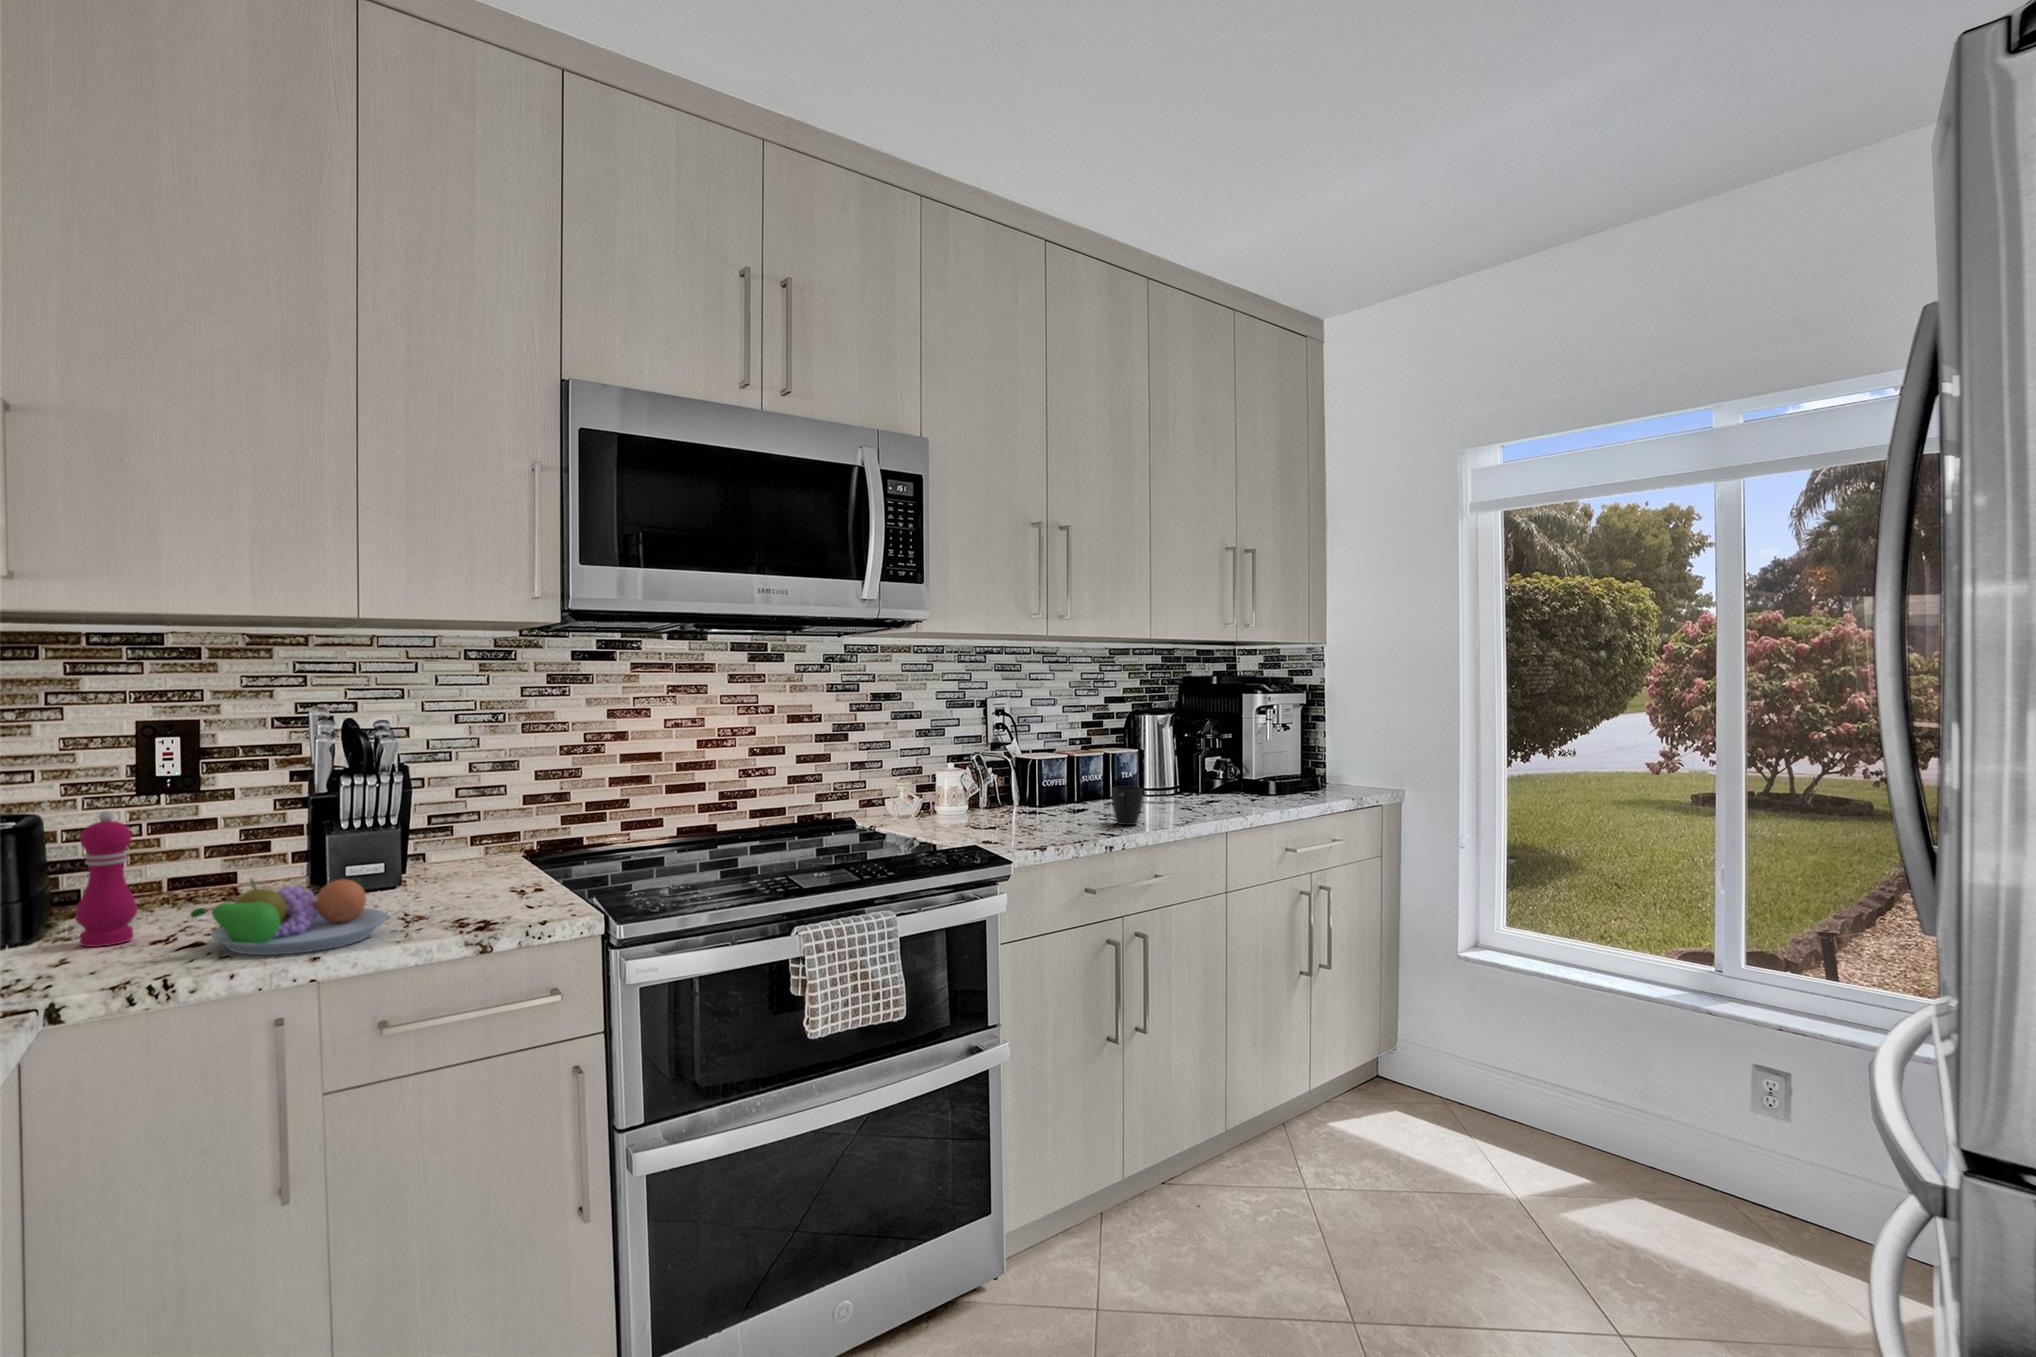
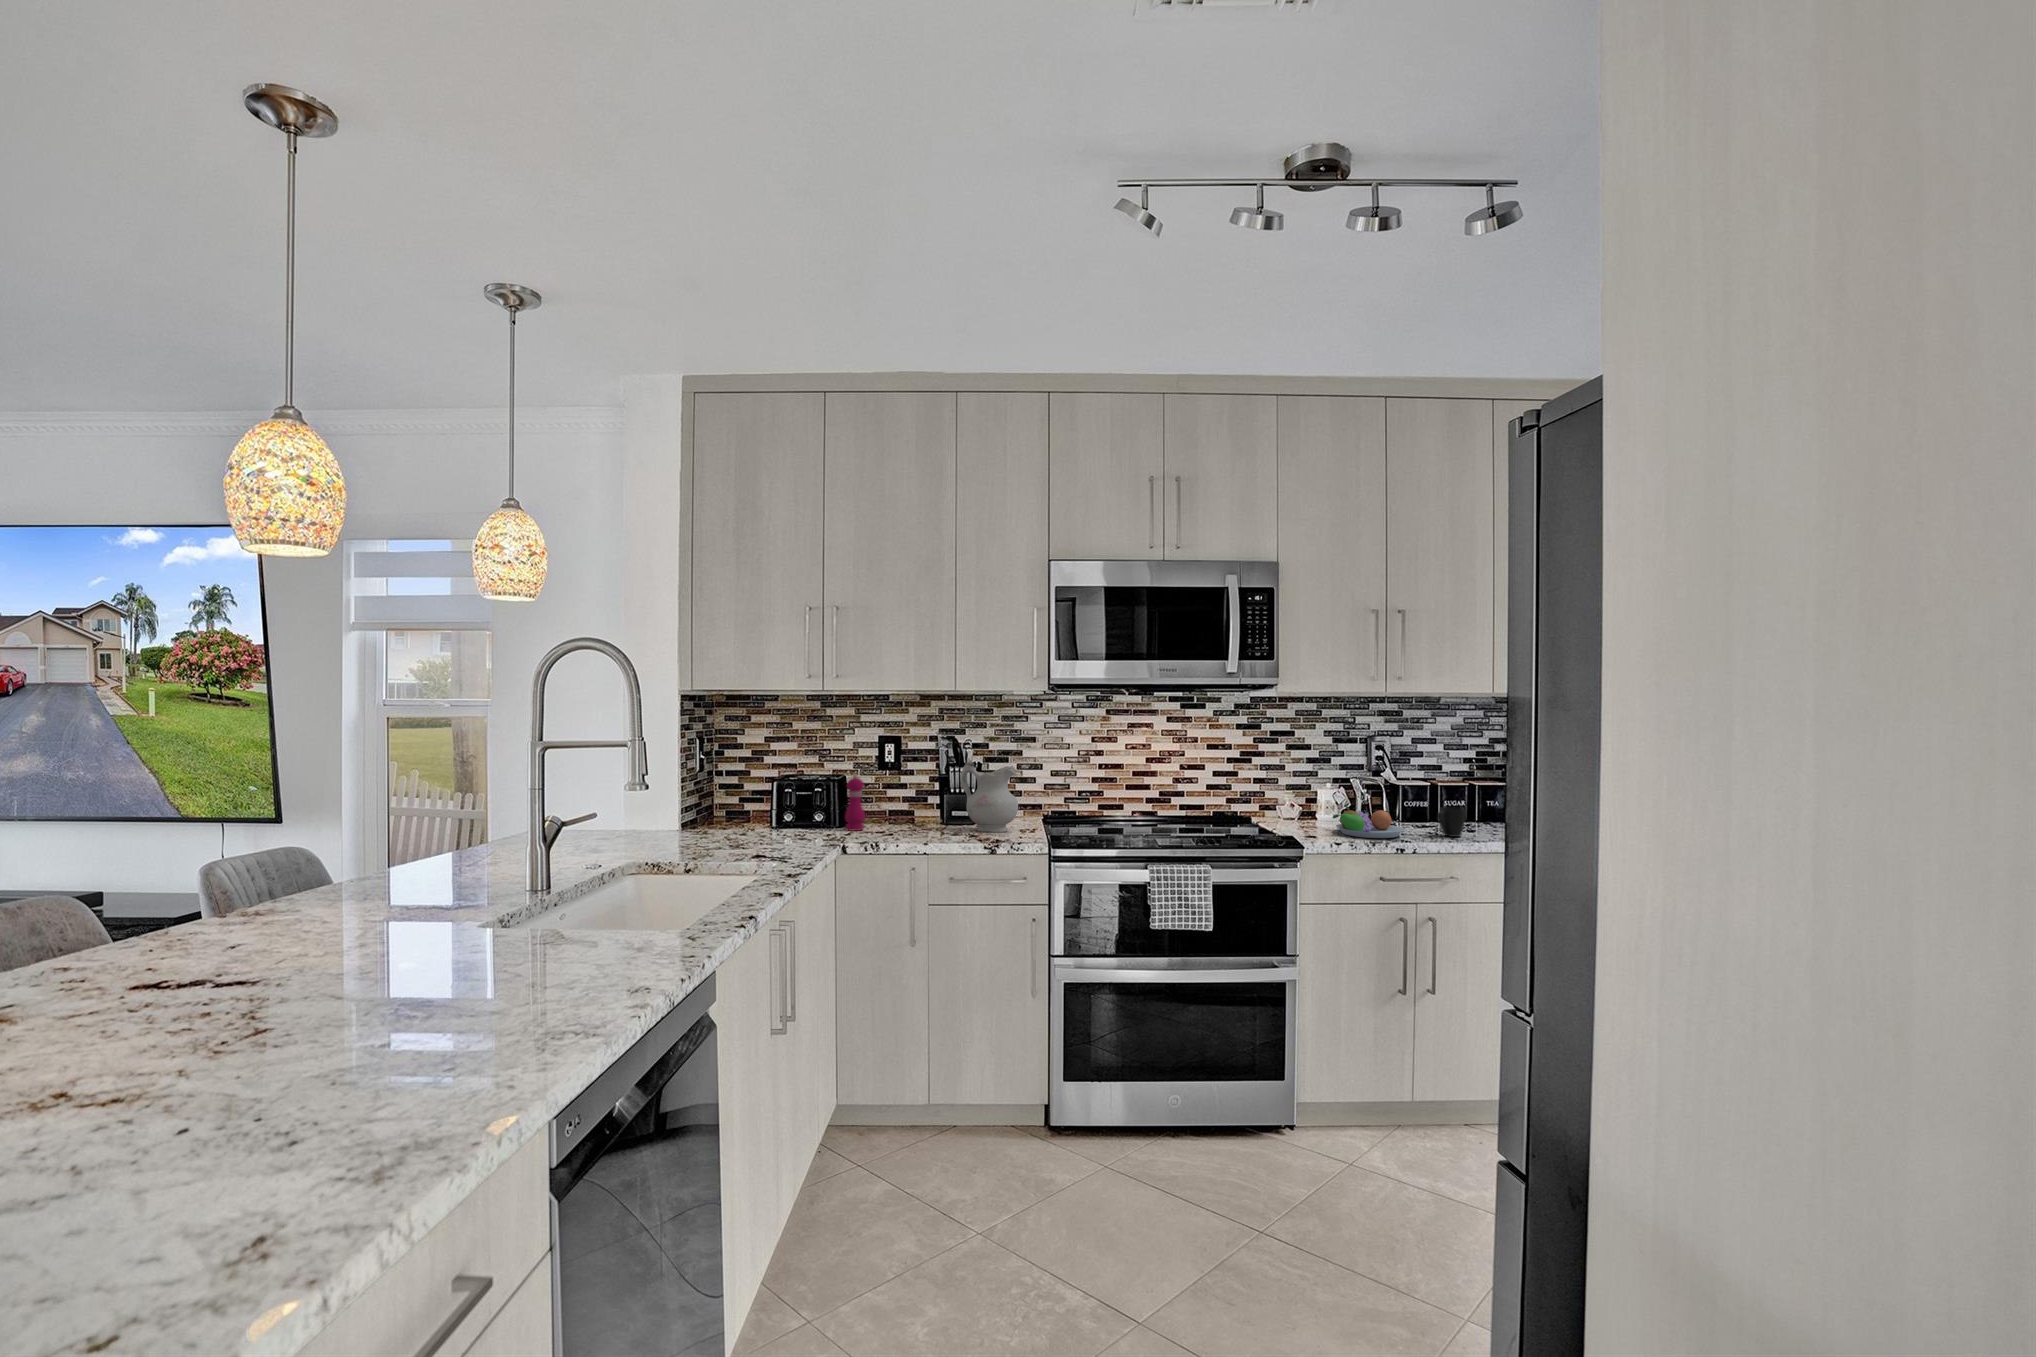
ceramic pitcher: none [368,767,499,903] -> present [961,763,1018,832]
fruit bowl: present [191,878,388,955] -> present [1333,806,1405,838]

